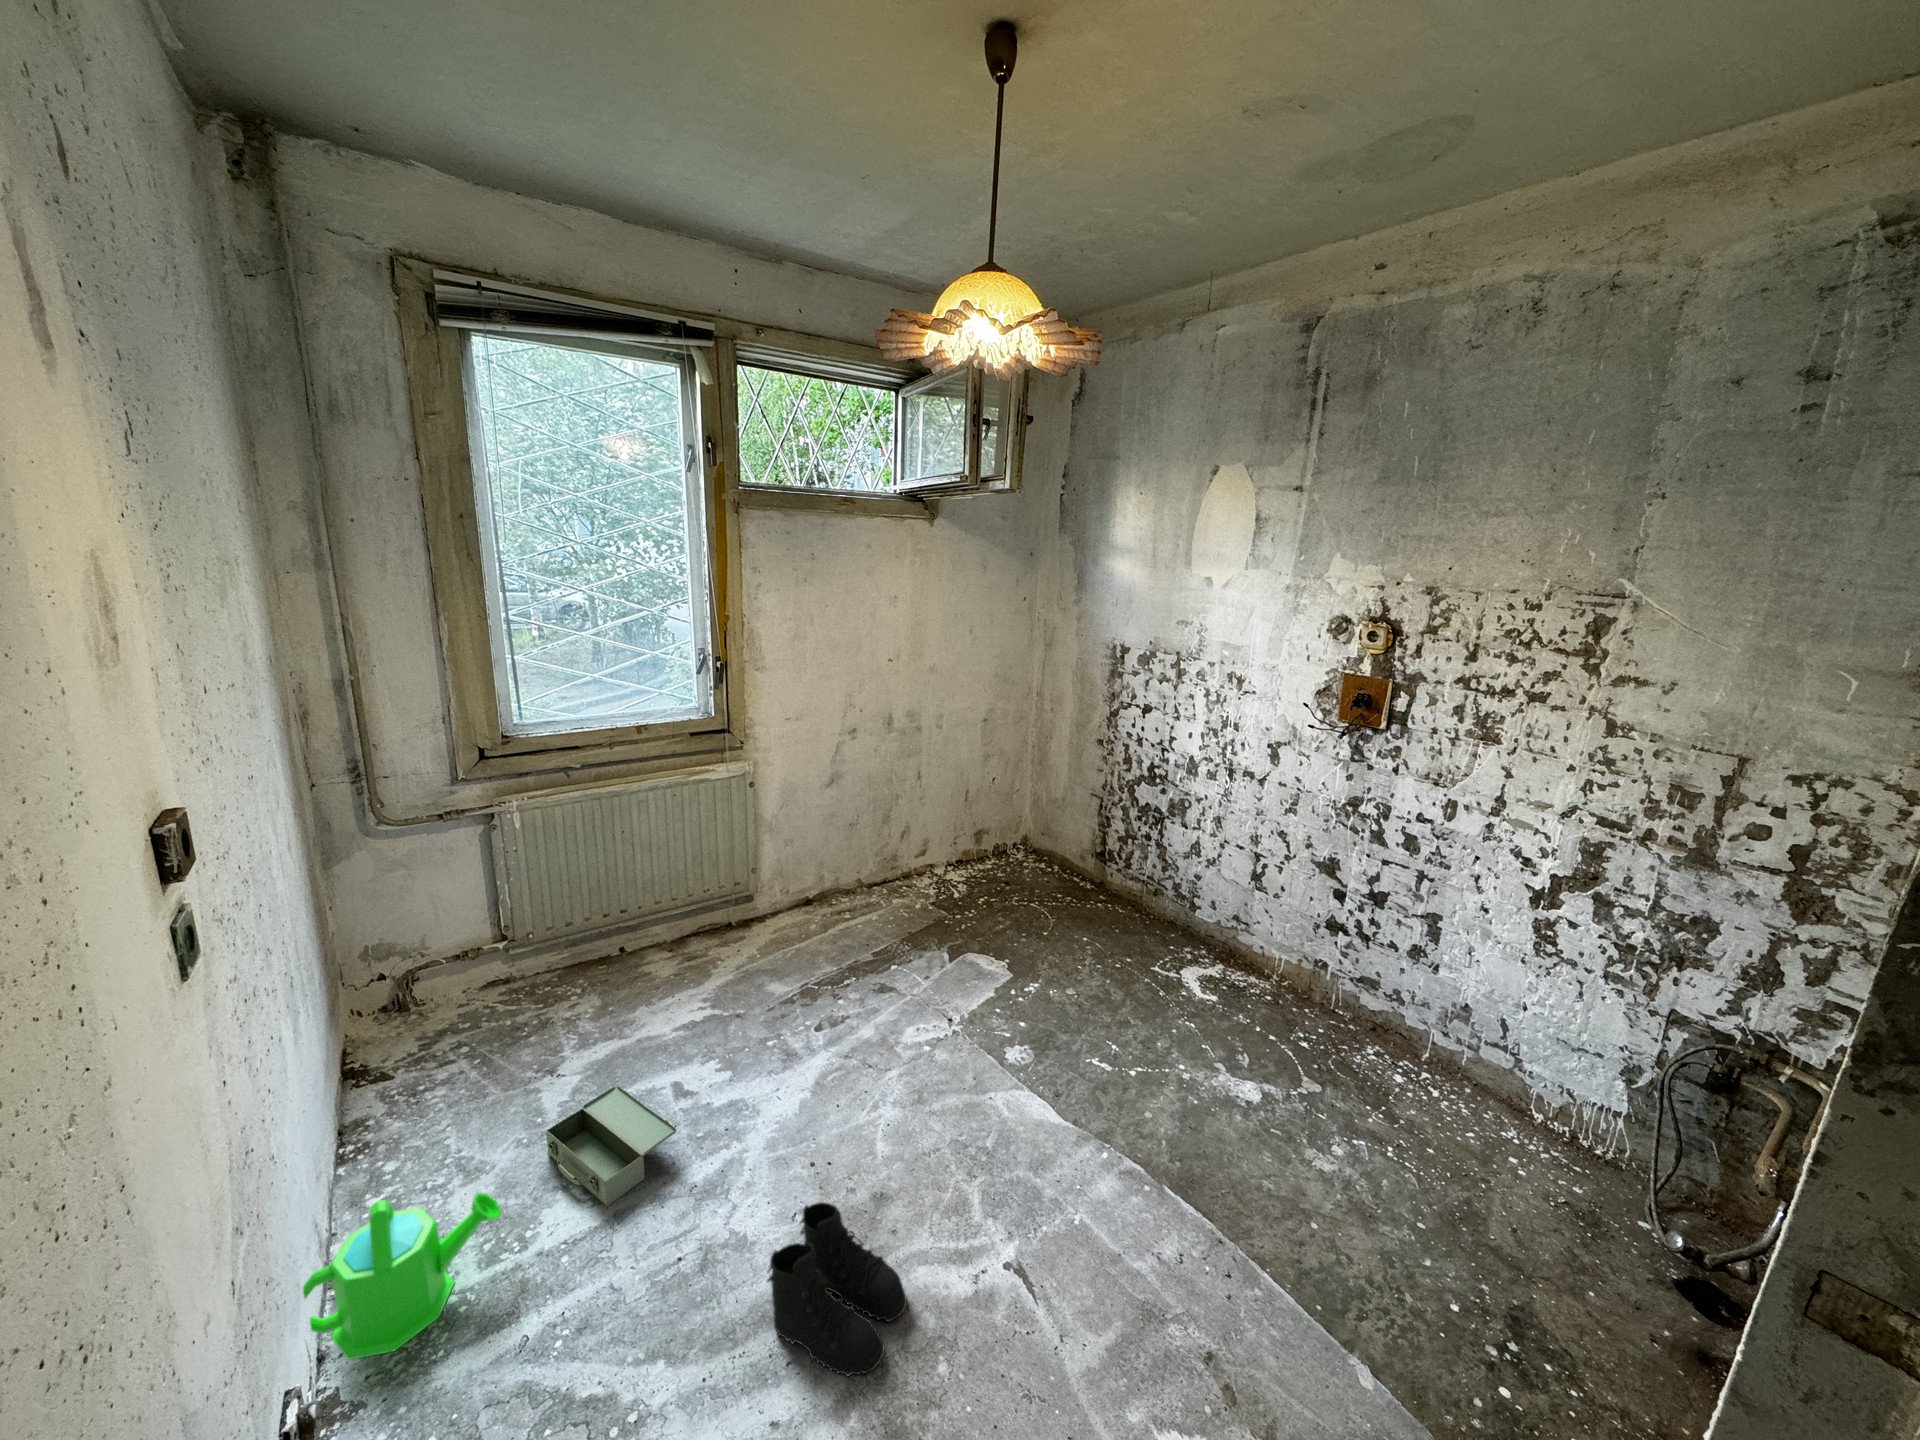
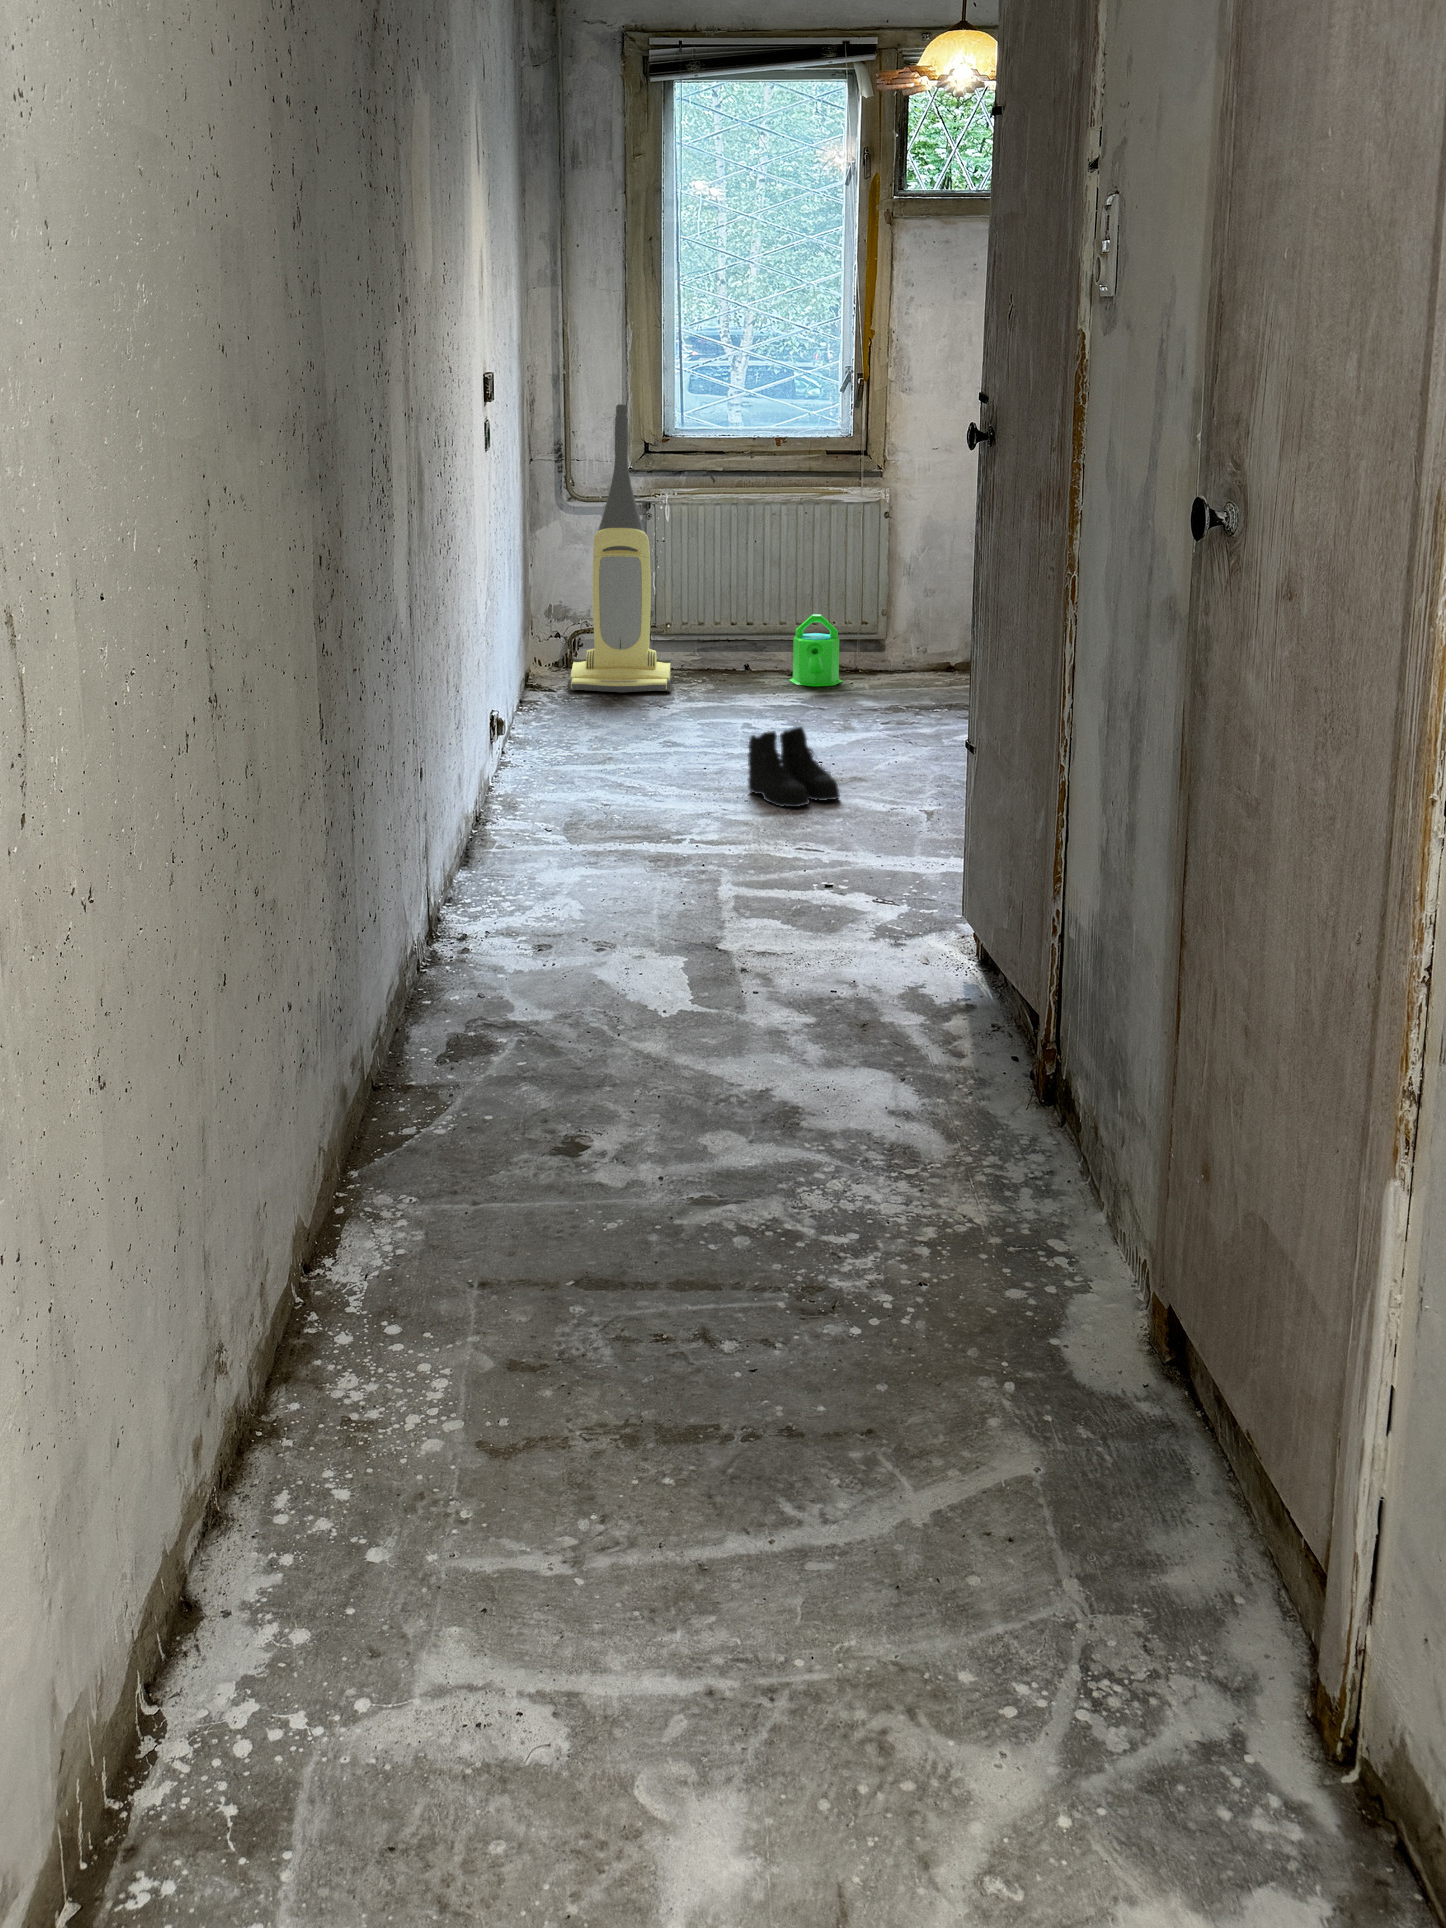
vacuum cleaner: none [408,712,551,1065] -> present [568,404,671,693]
toolbox: present [546,1087,676,1206] -> none [646,703,731,749]
watering can: present [303,1193,501,1360] -> present [789,614,842,686]

